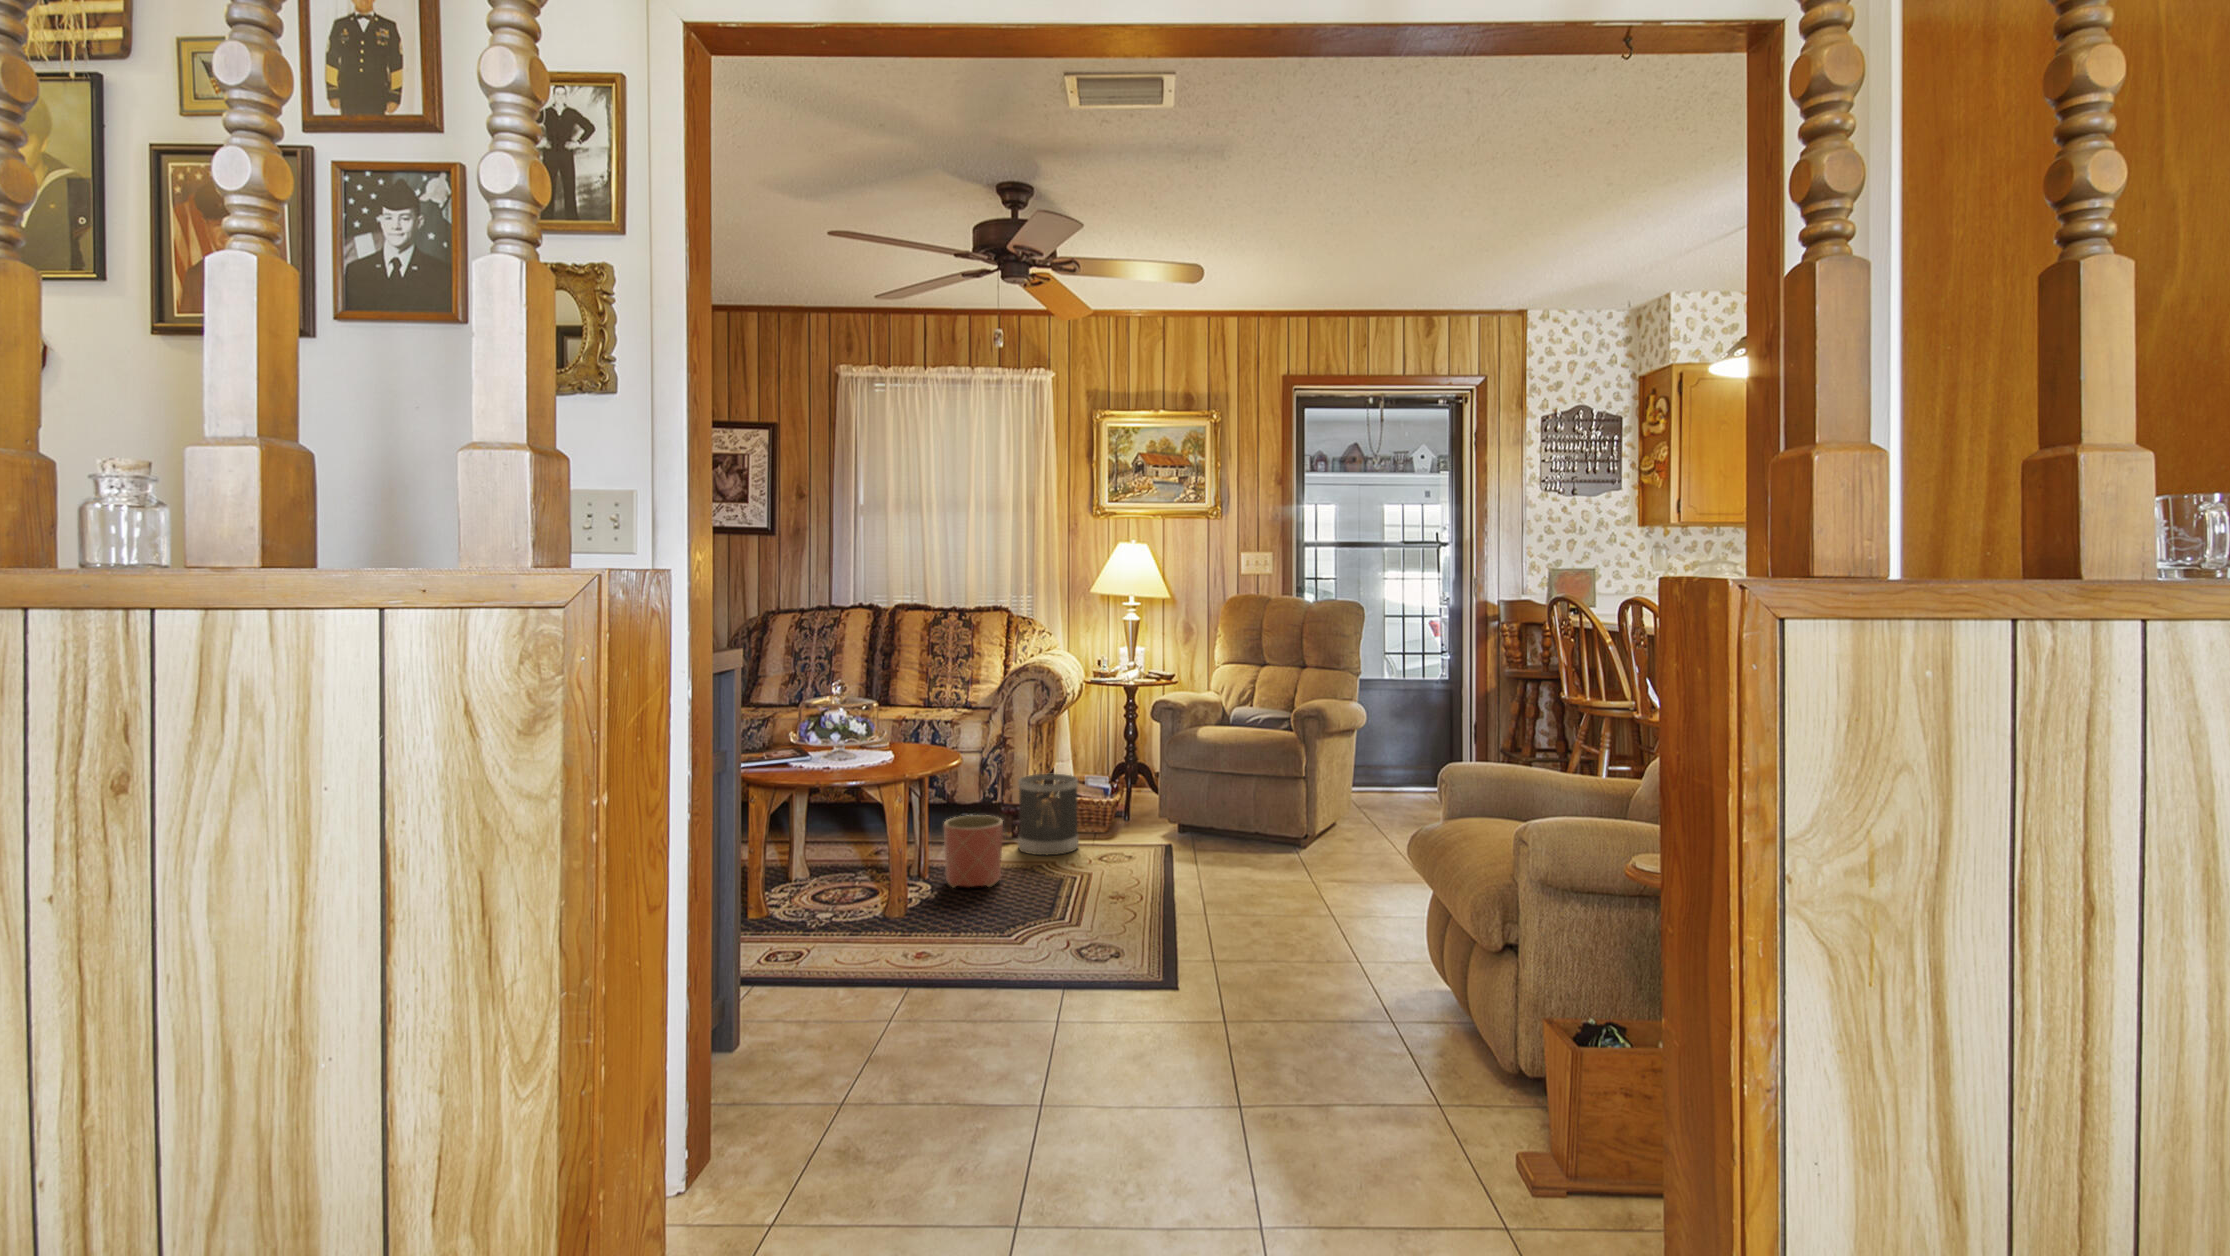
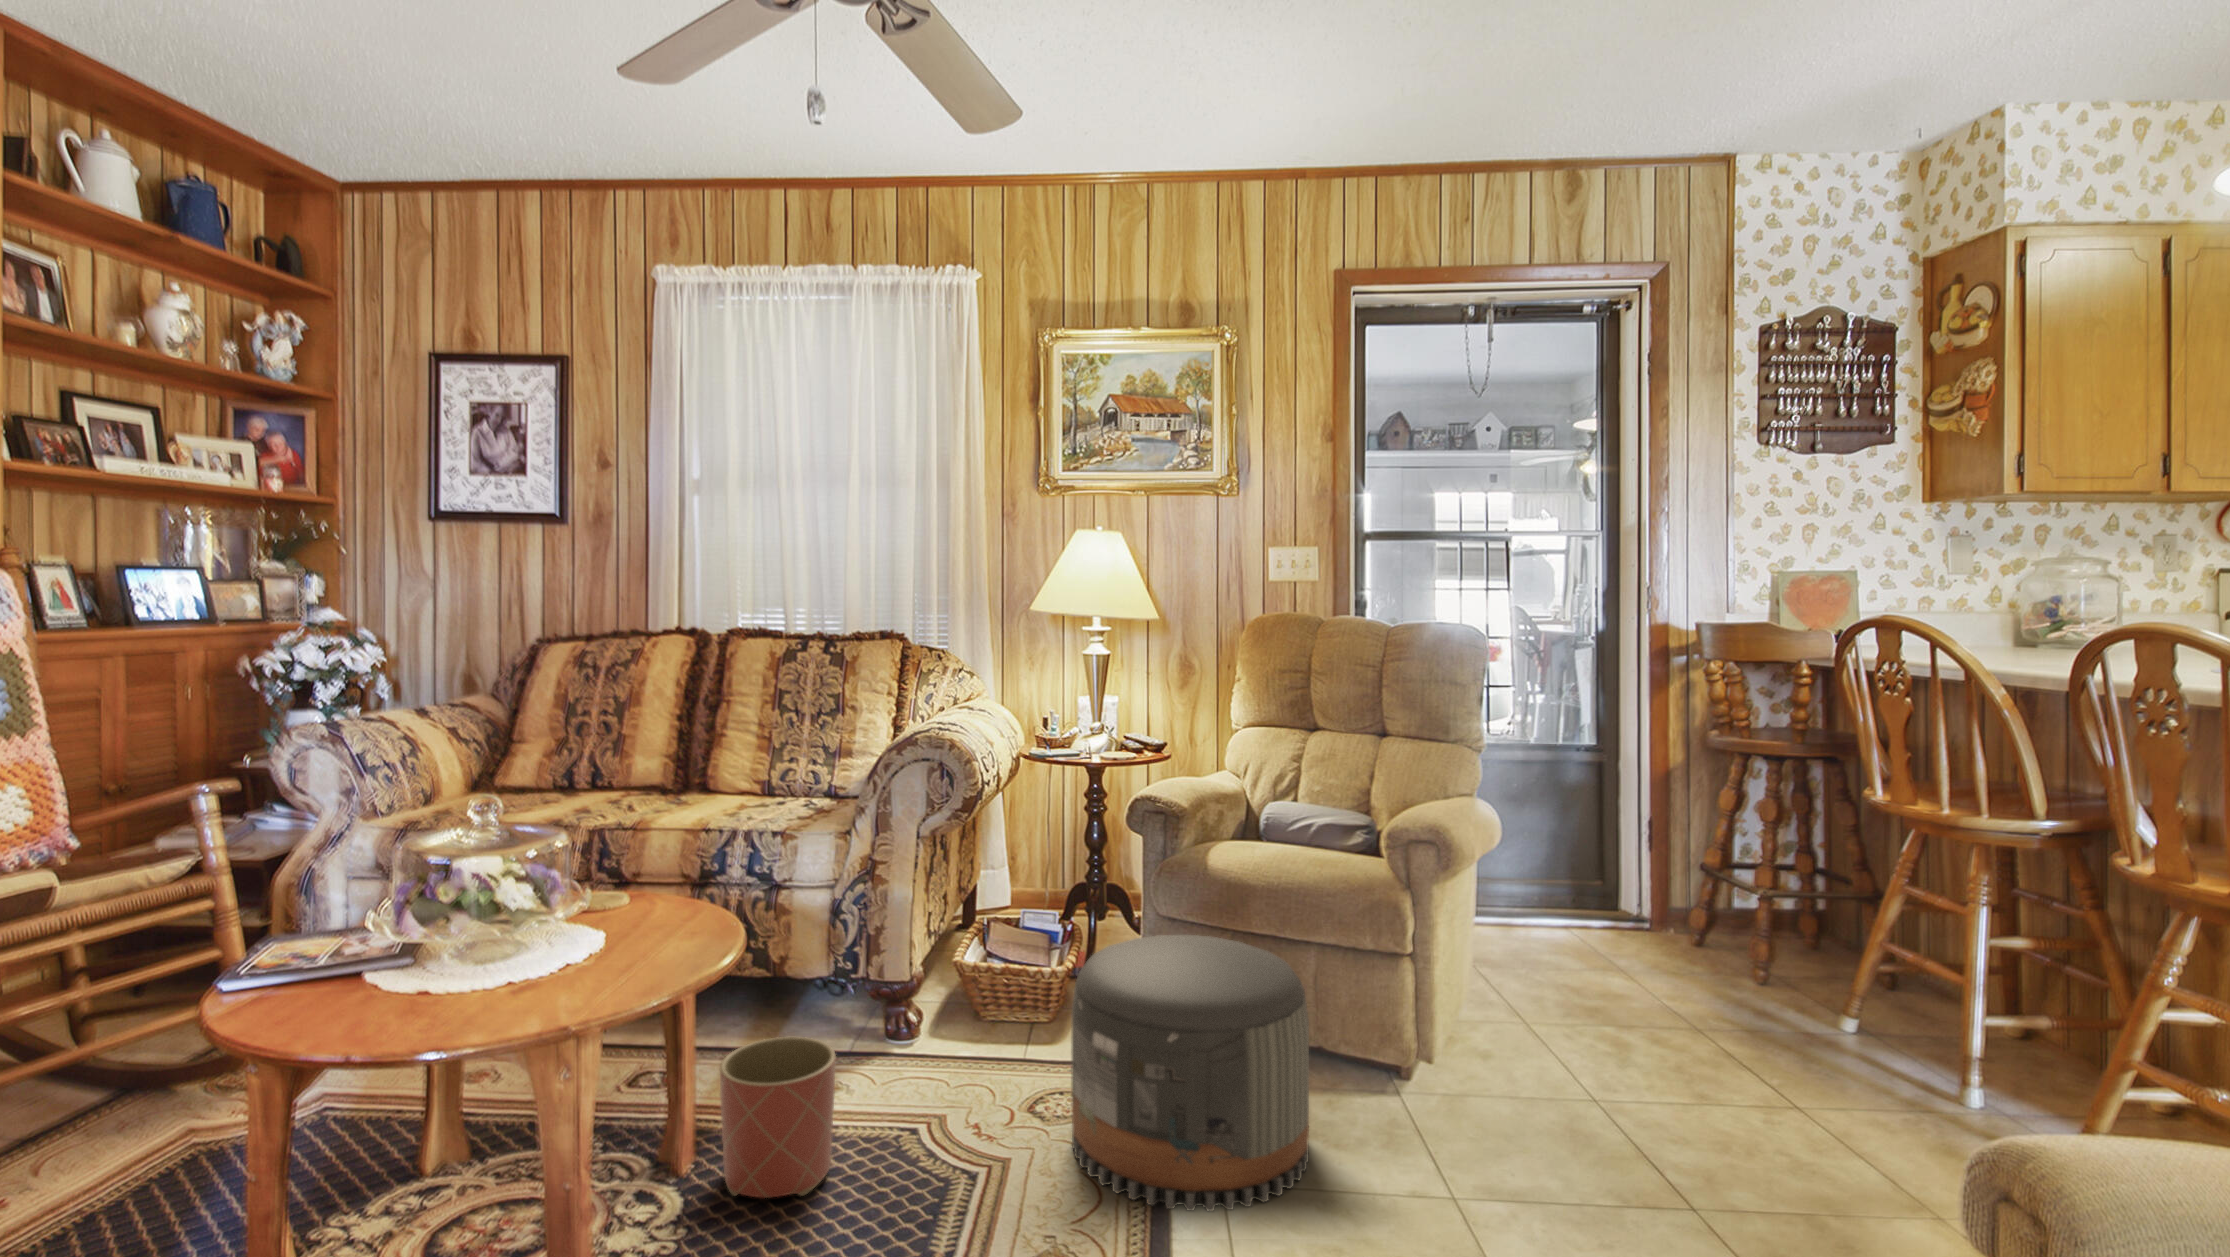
pouf: none [1125,766,1249,888] -> present [1071,935,1309,1211]
wastebasket: present [1018,774,1078,855] -> none [889,929,995,1091]

